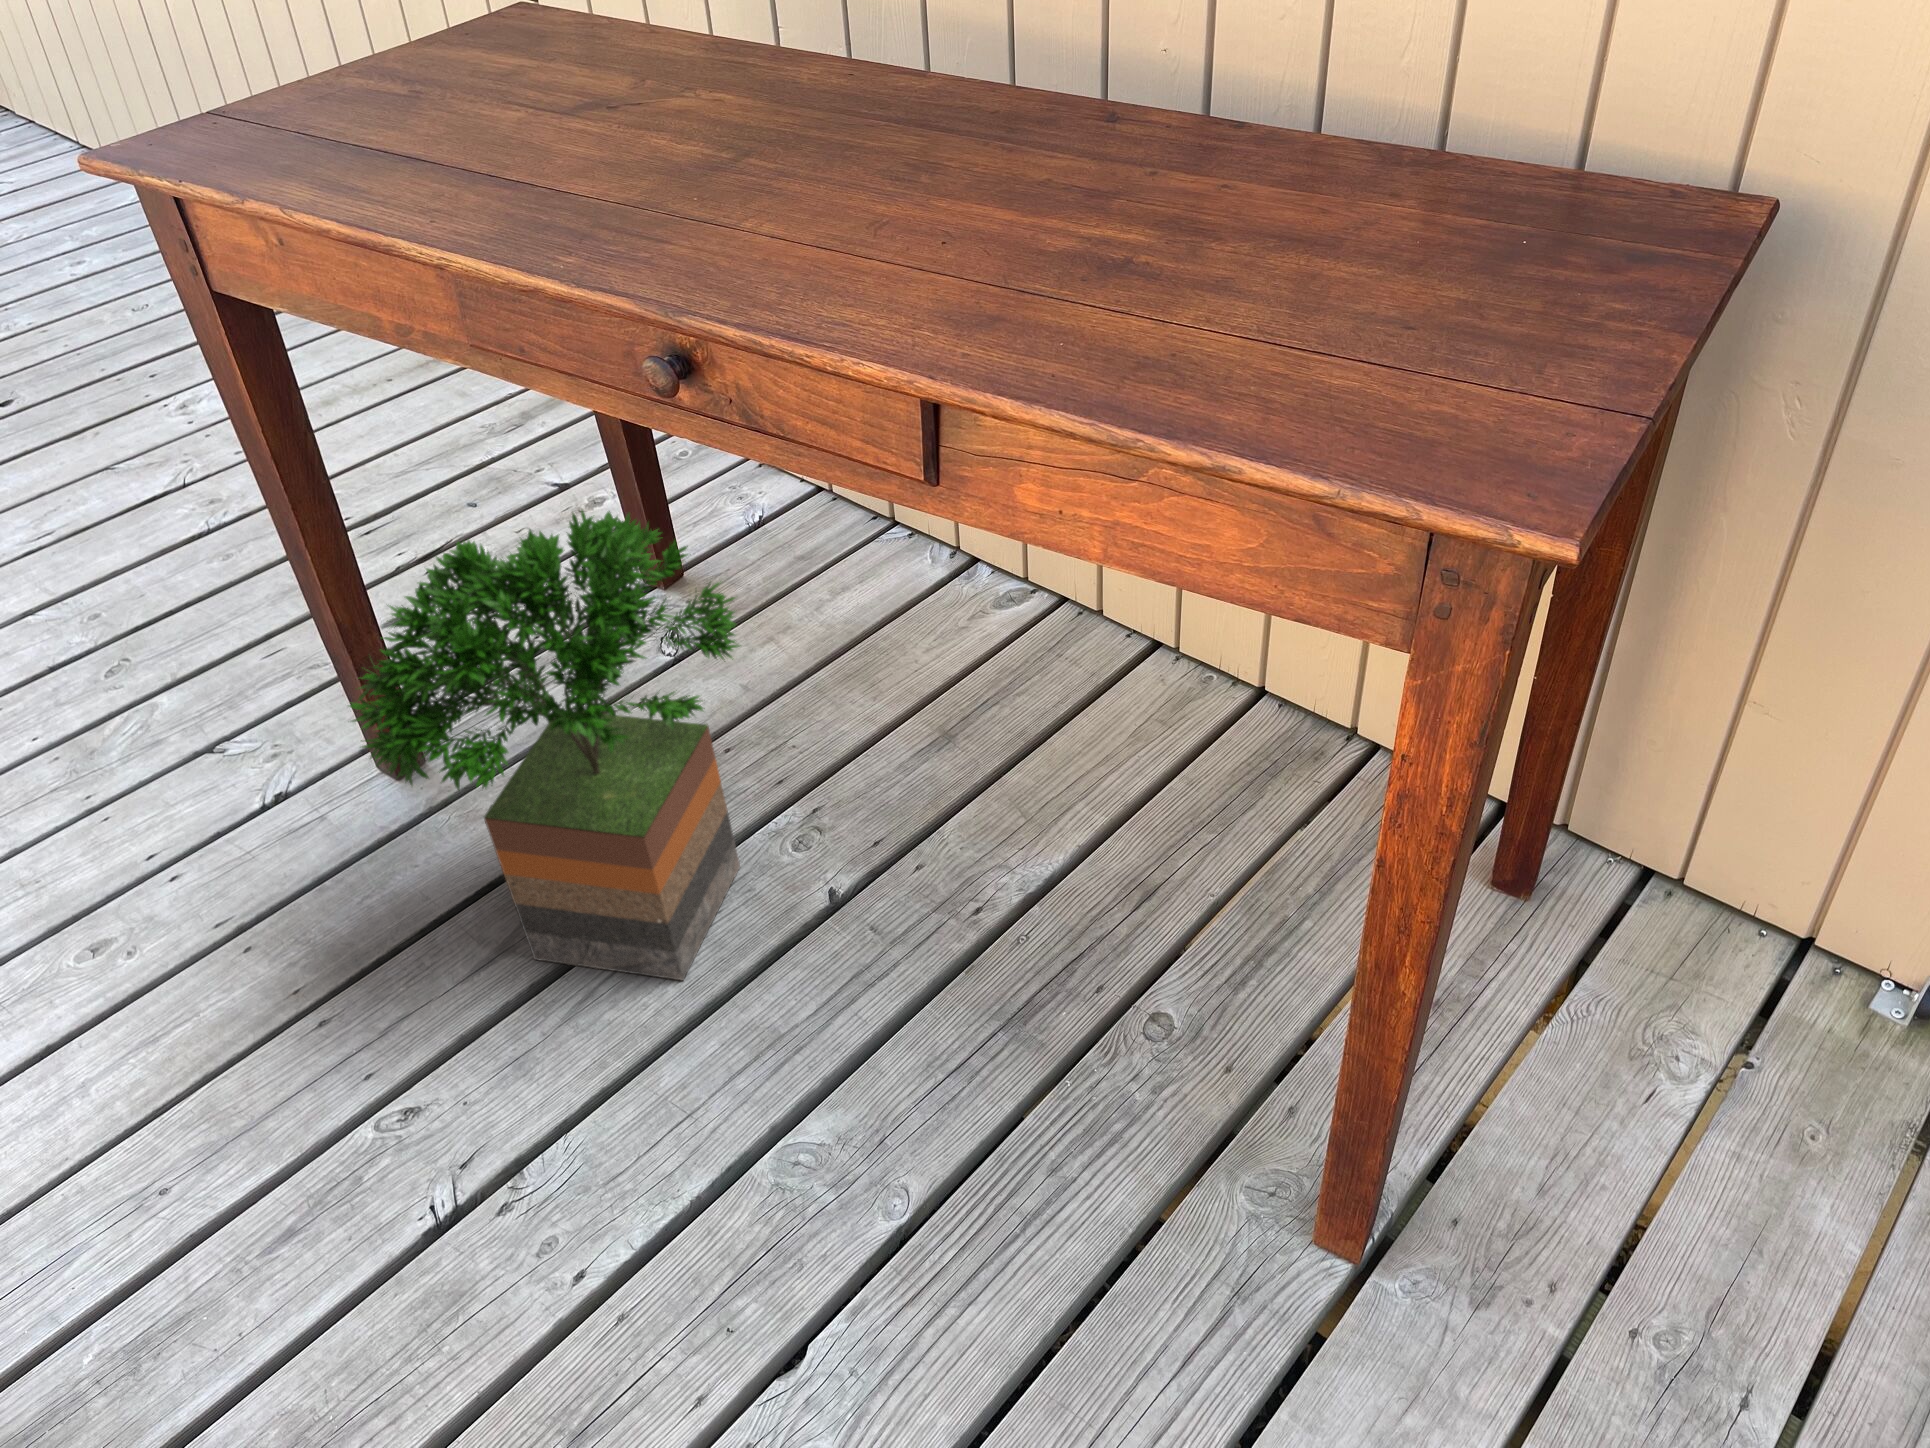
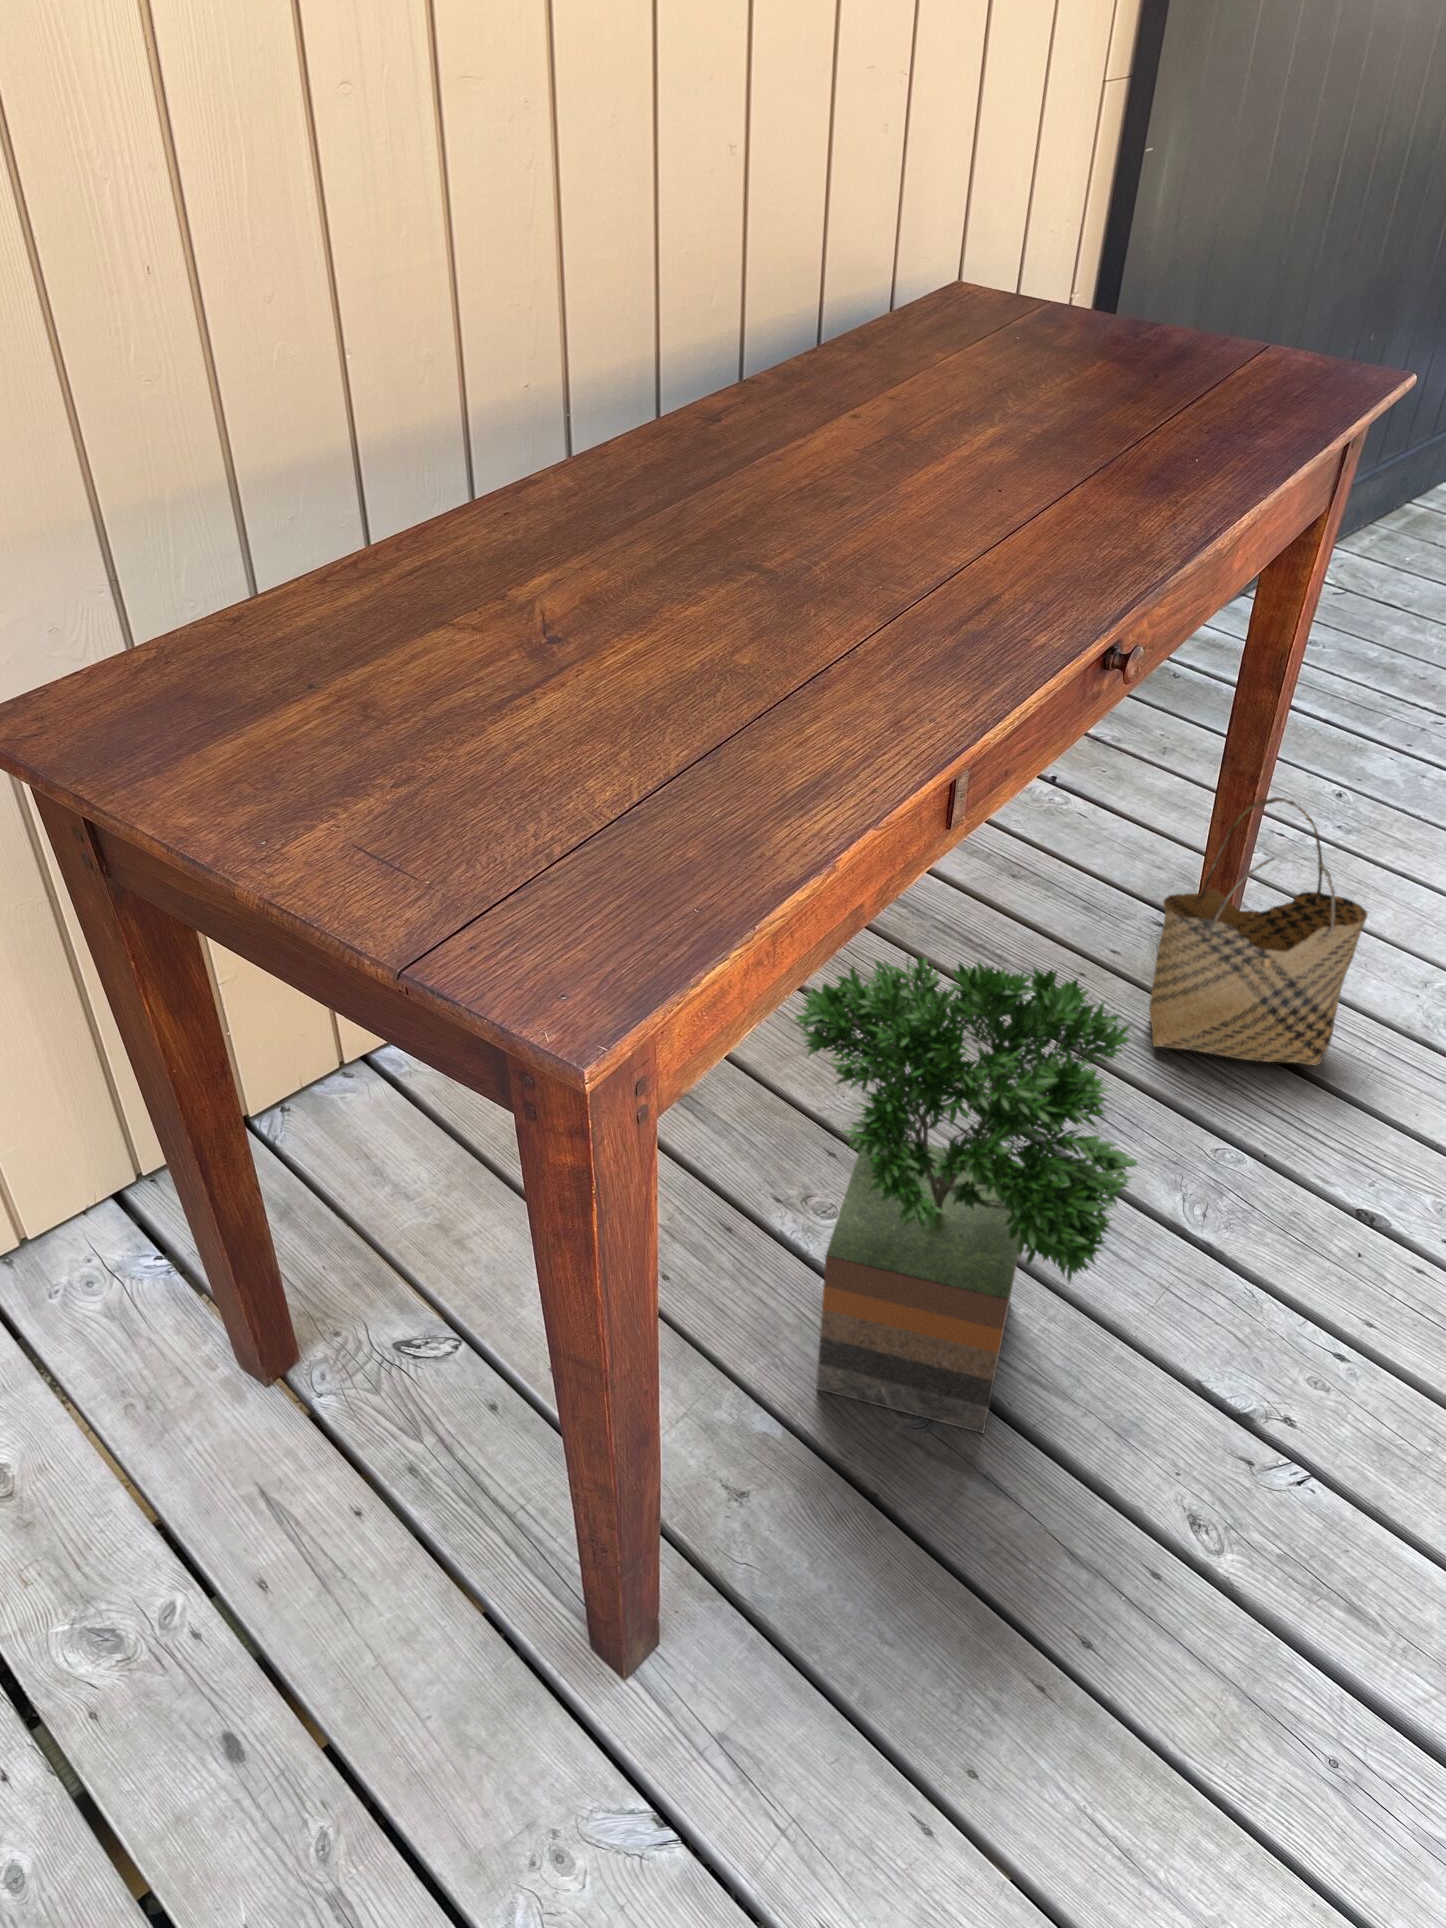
woven basket: none [1037,956,1228,1343] -> present [1149,797,1368,1065]

